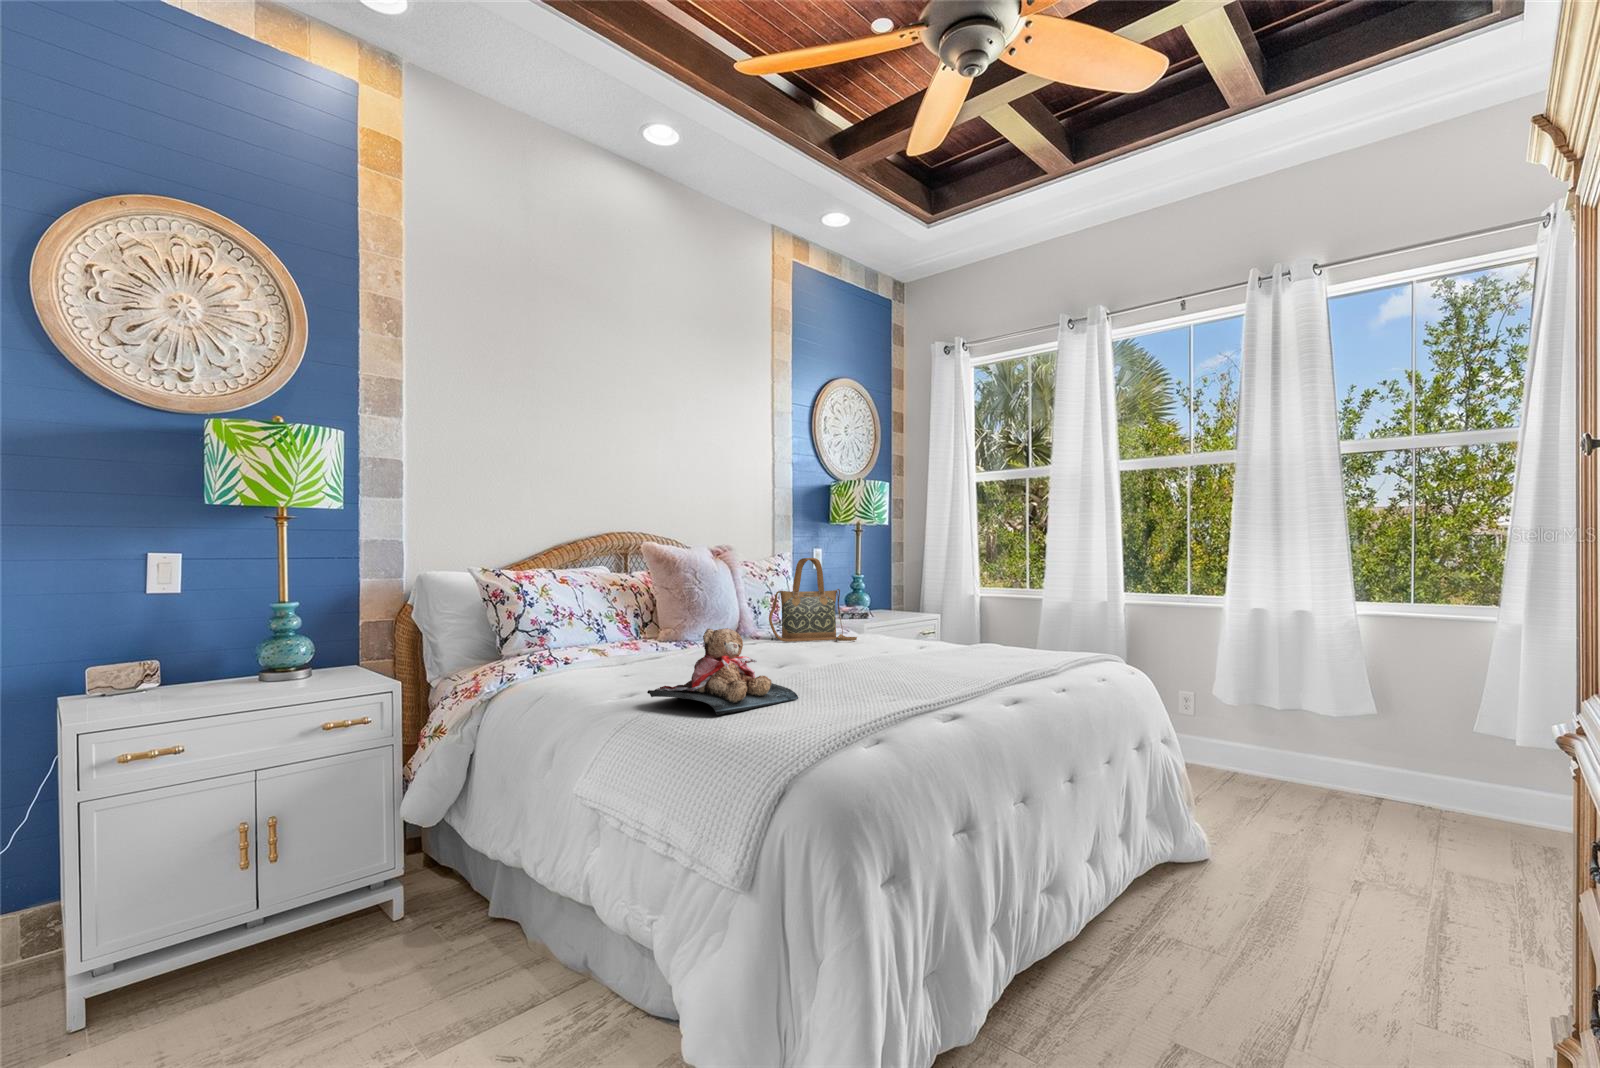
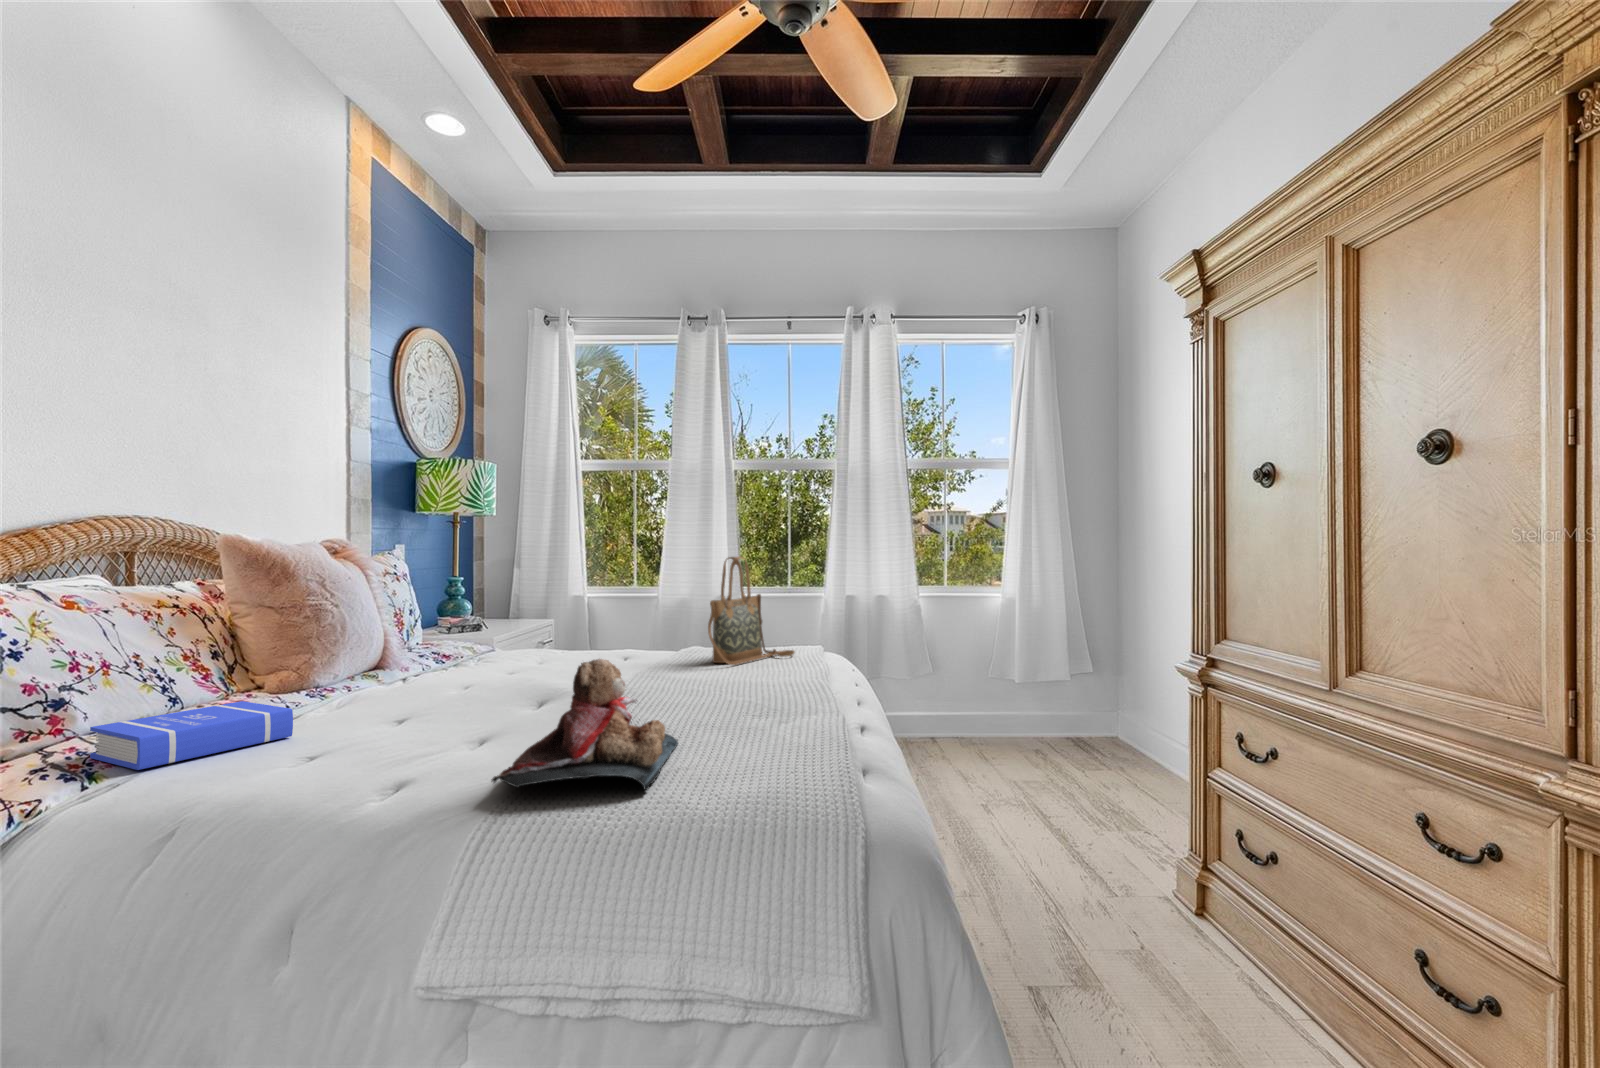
handbag: present [769,558,857,642] -> present [708,557,794,665]
book: none [554,642,633,667] -> present [90,701,293,770]

